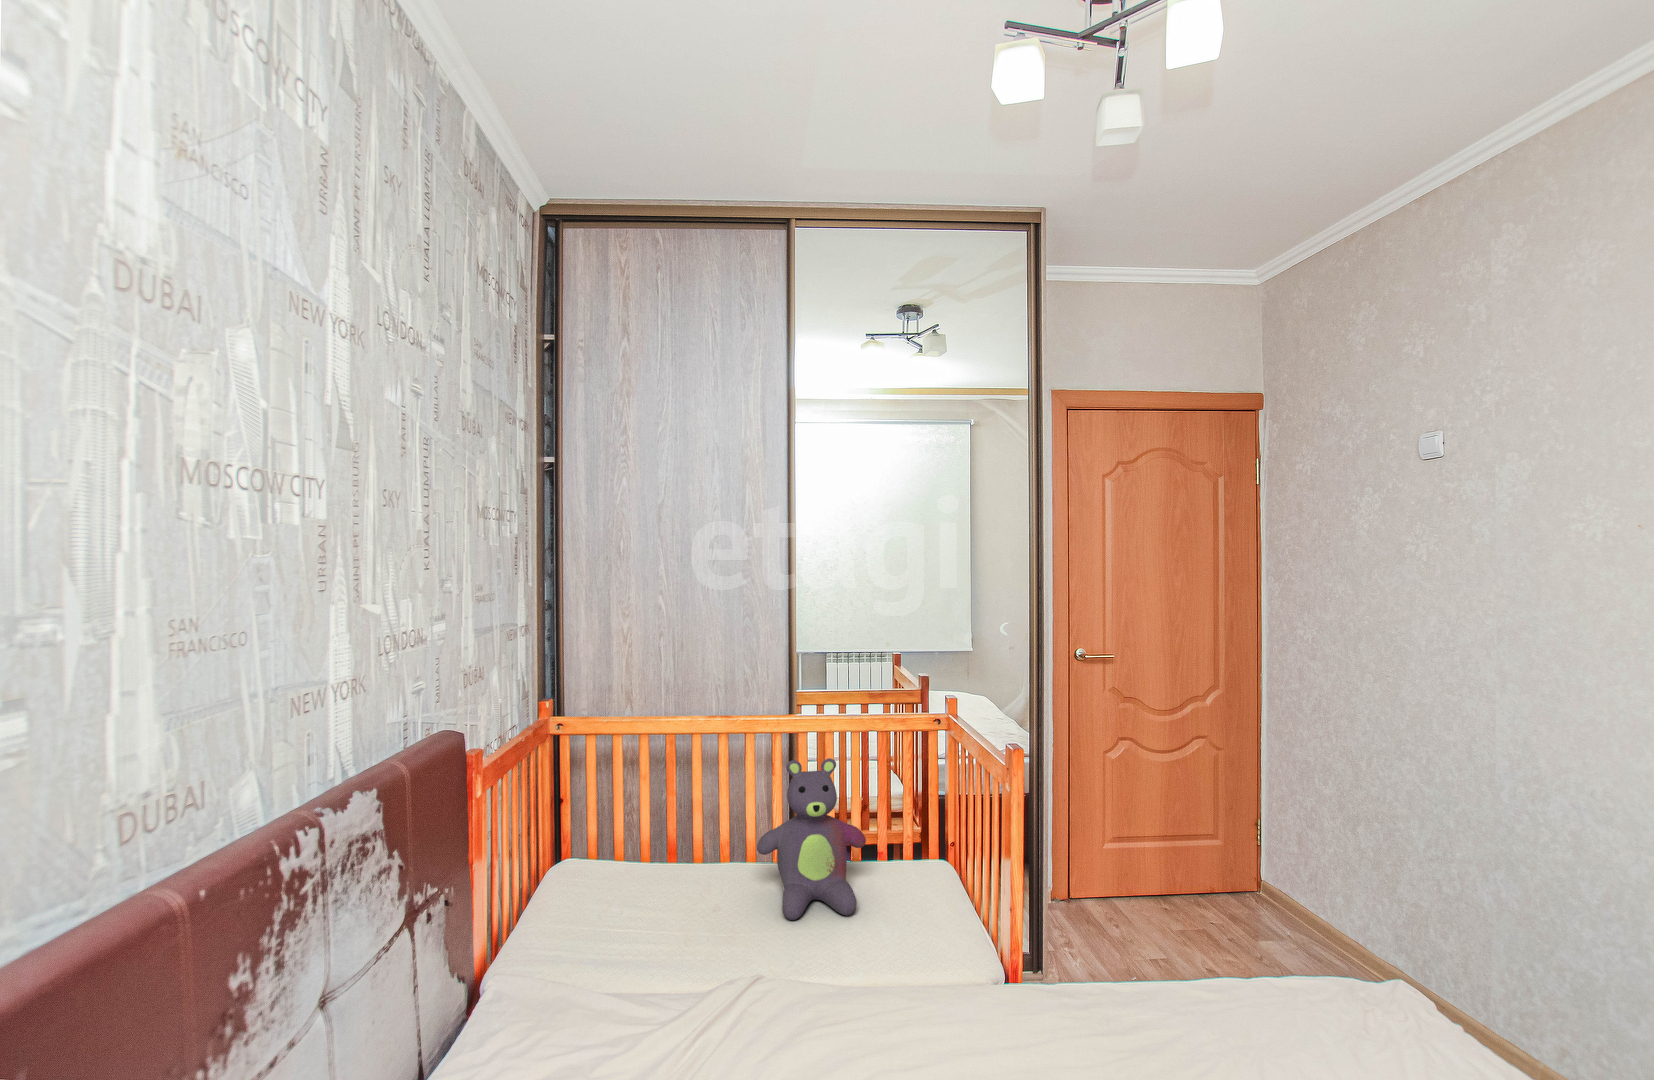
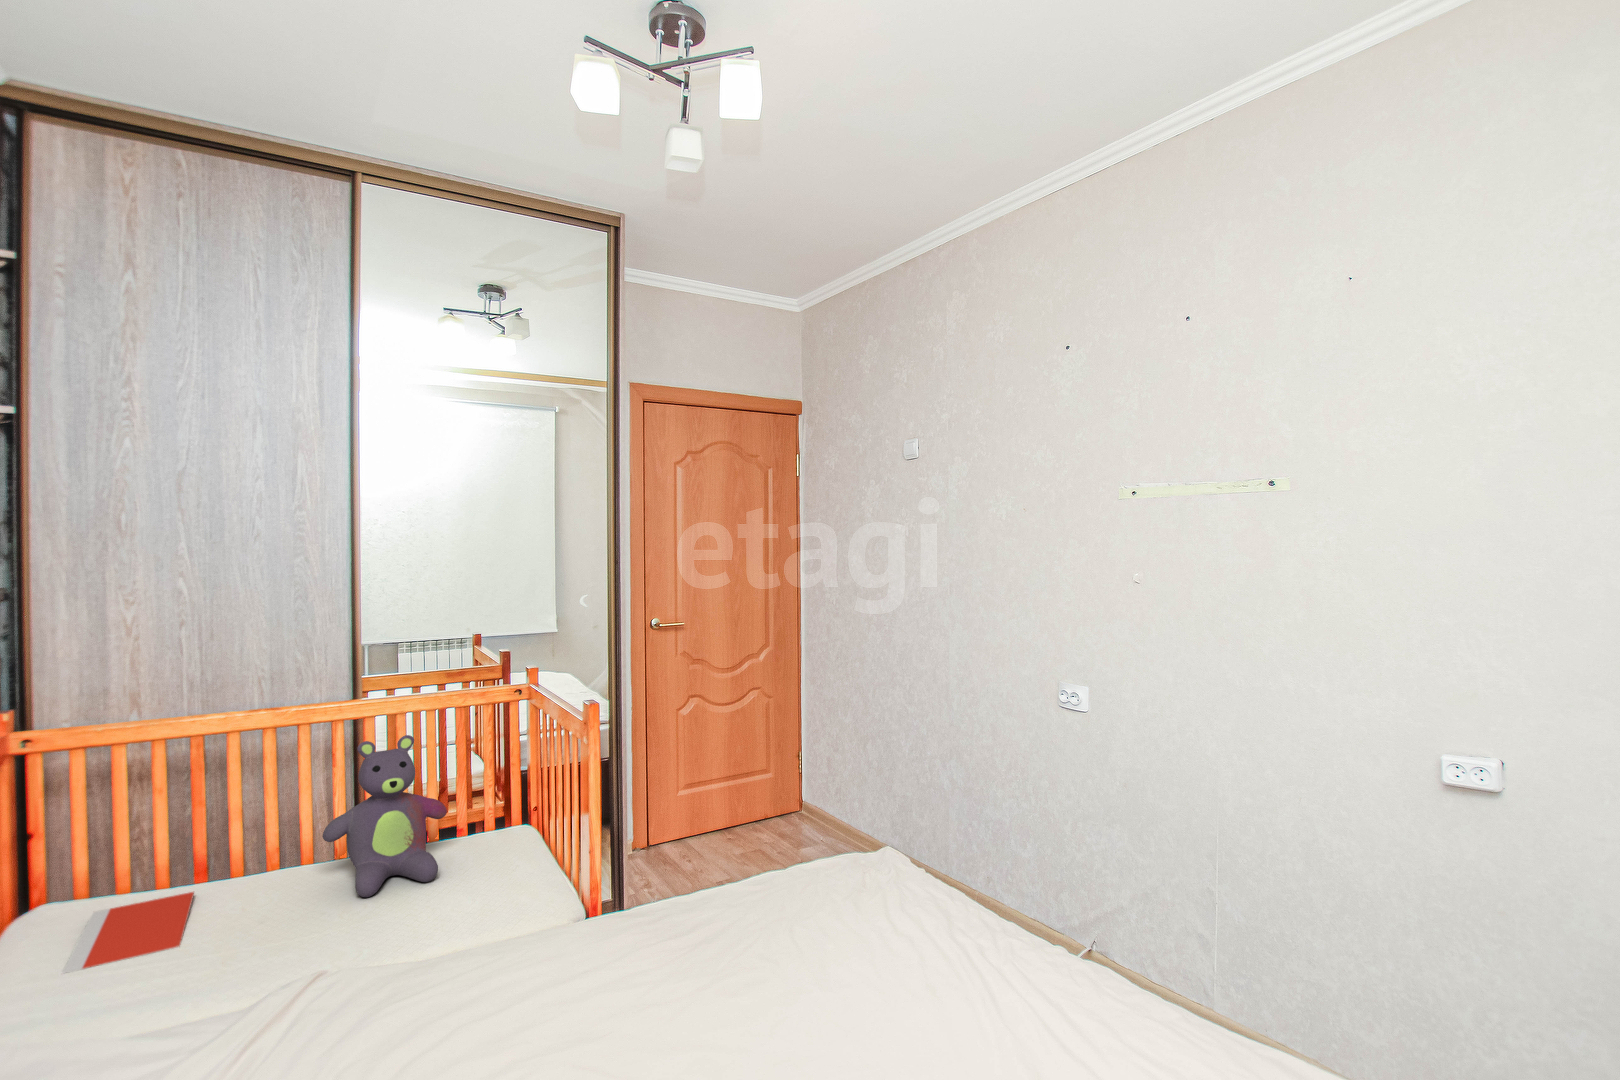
notebook: none [560,877,660,941] -> present [63,892,194,974]

